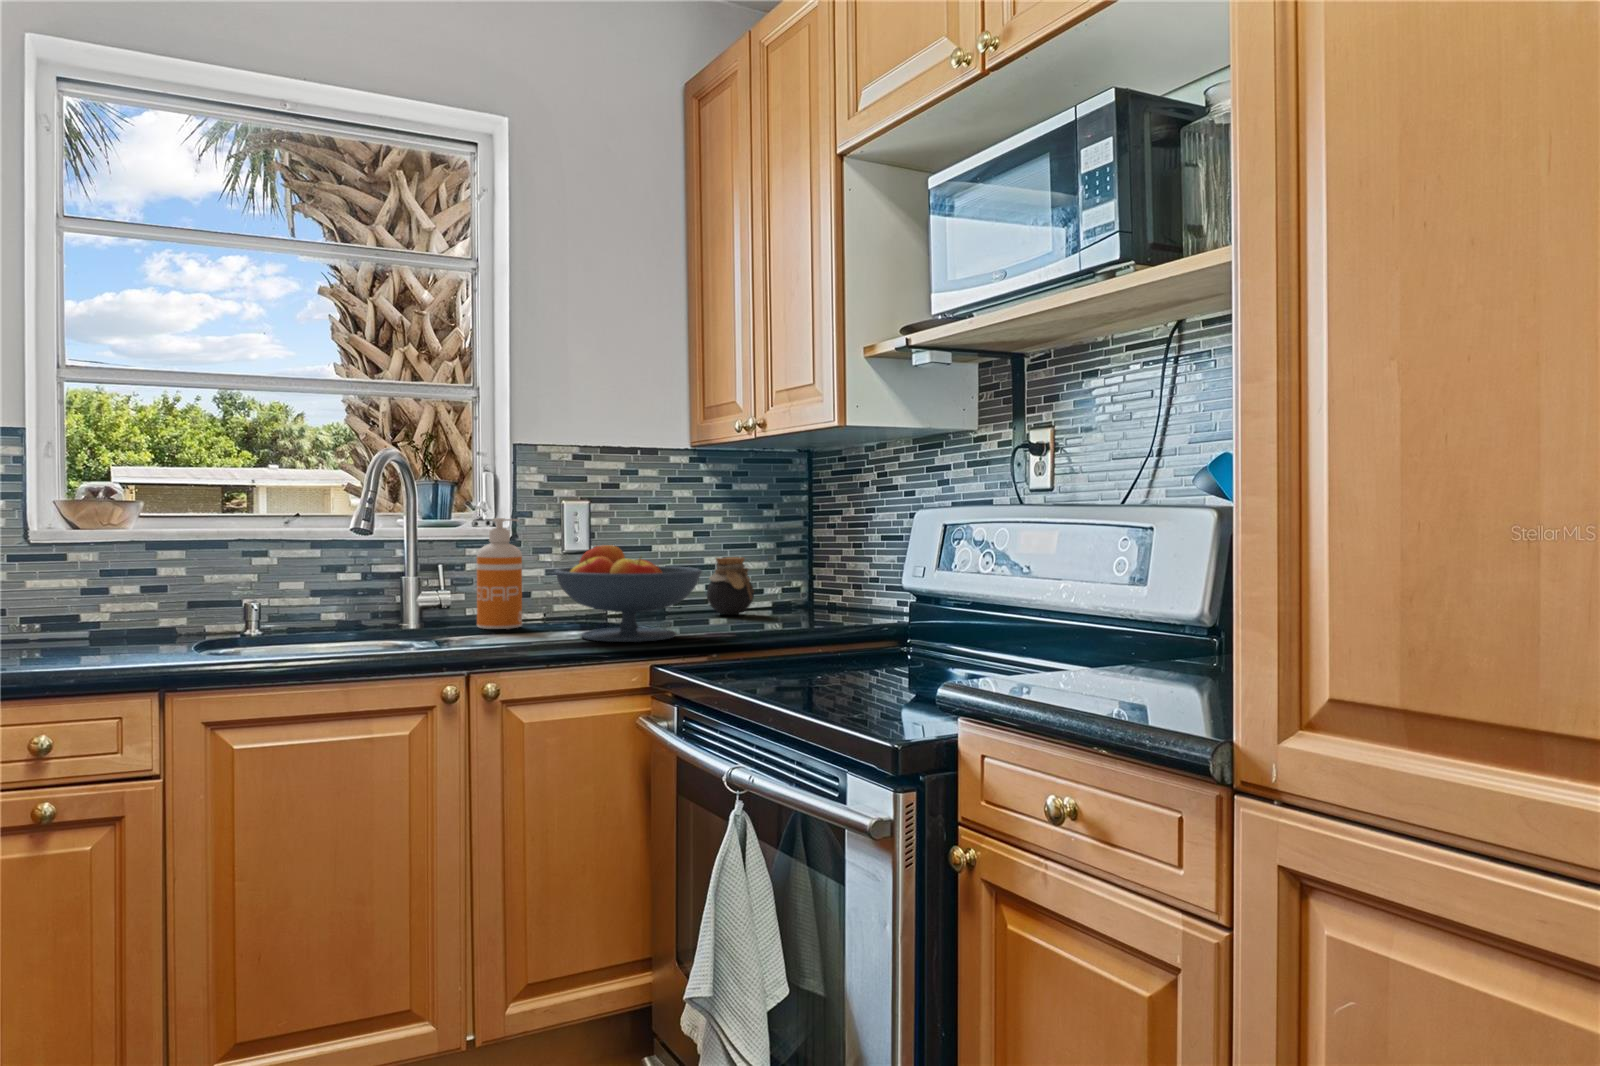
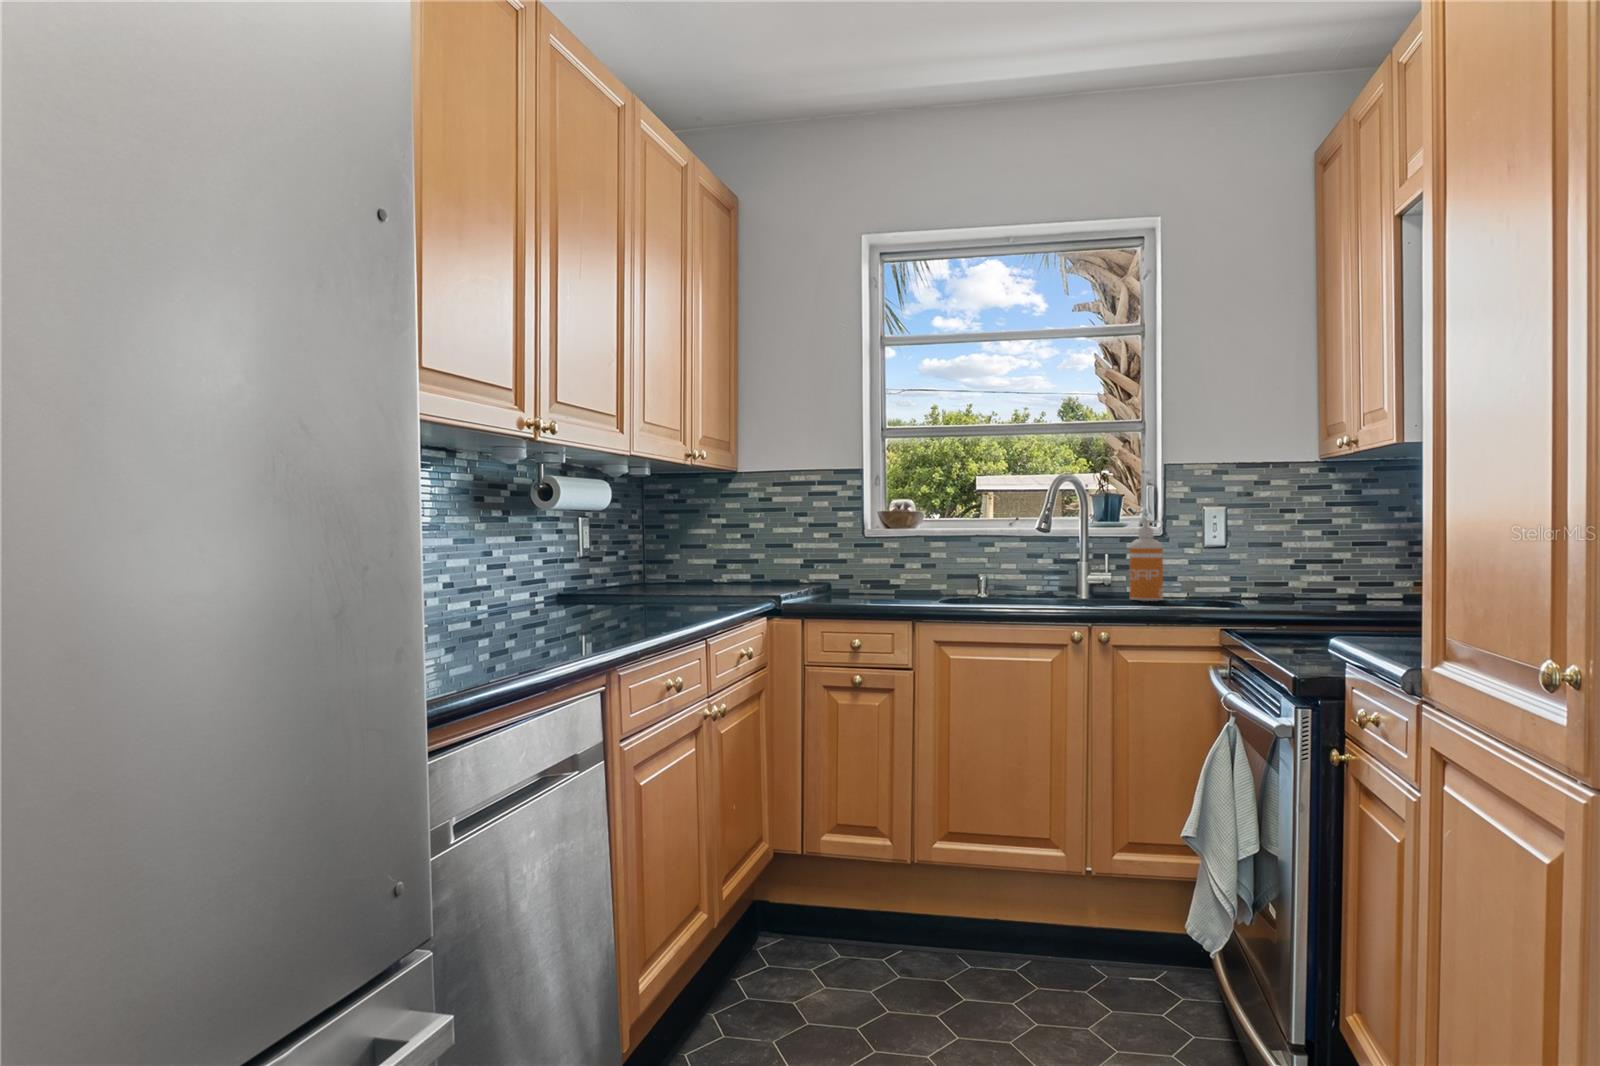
fruit bowl: present [555,545,702,642] -> none [1176,538,1299,612]
jar: present [707,557,754,615] -> none [1335,553,1382,602]

